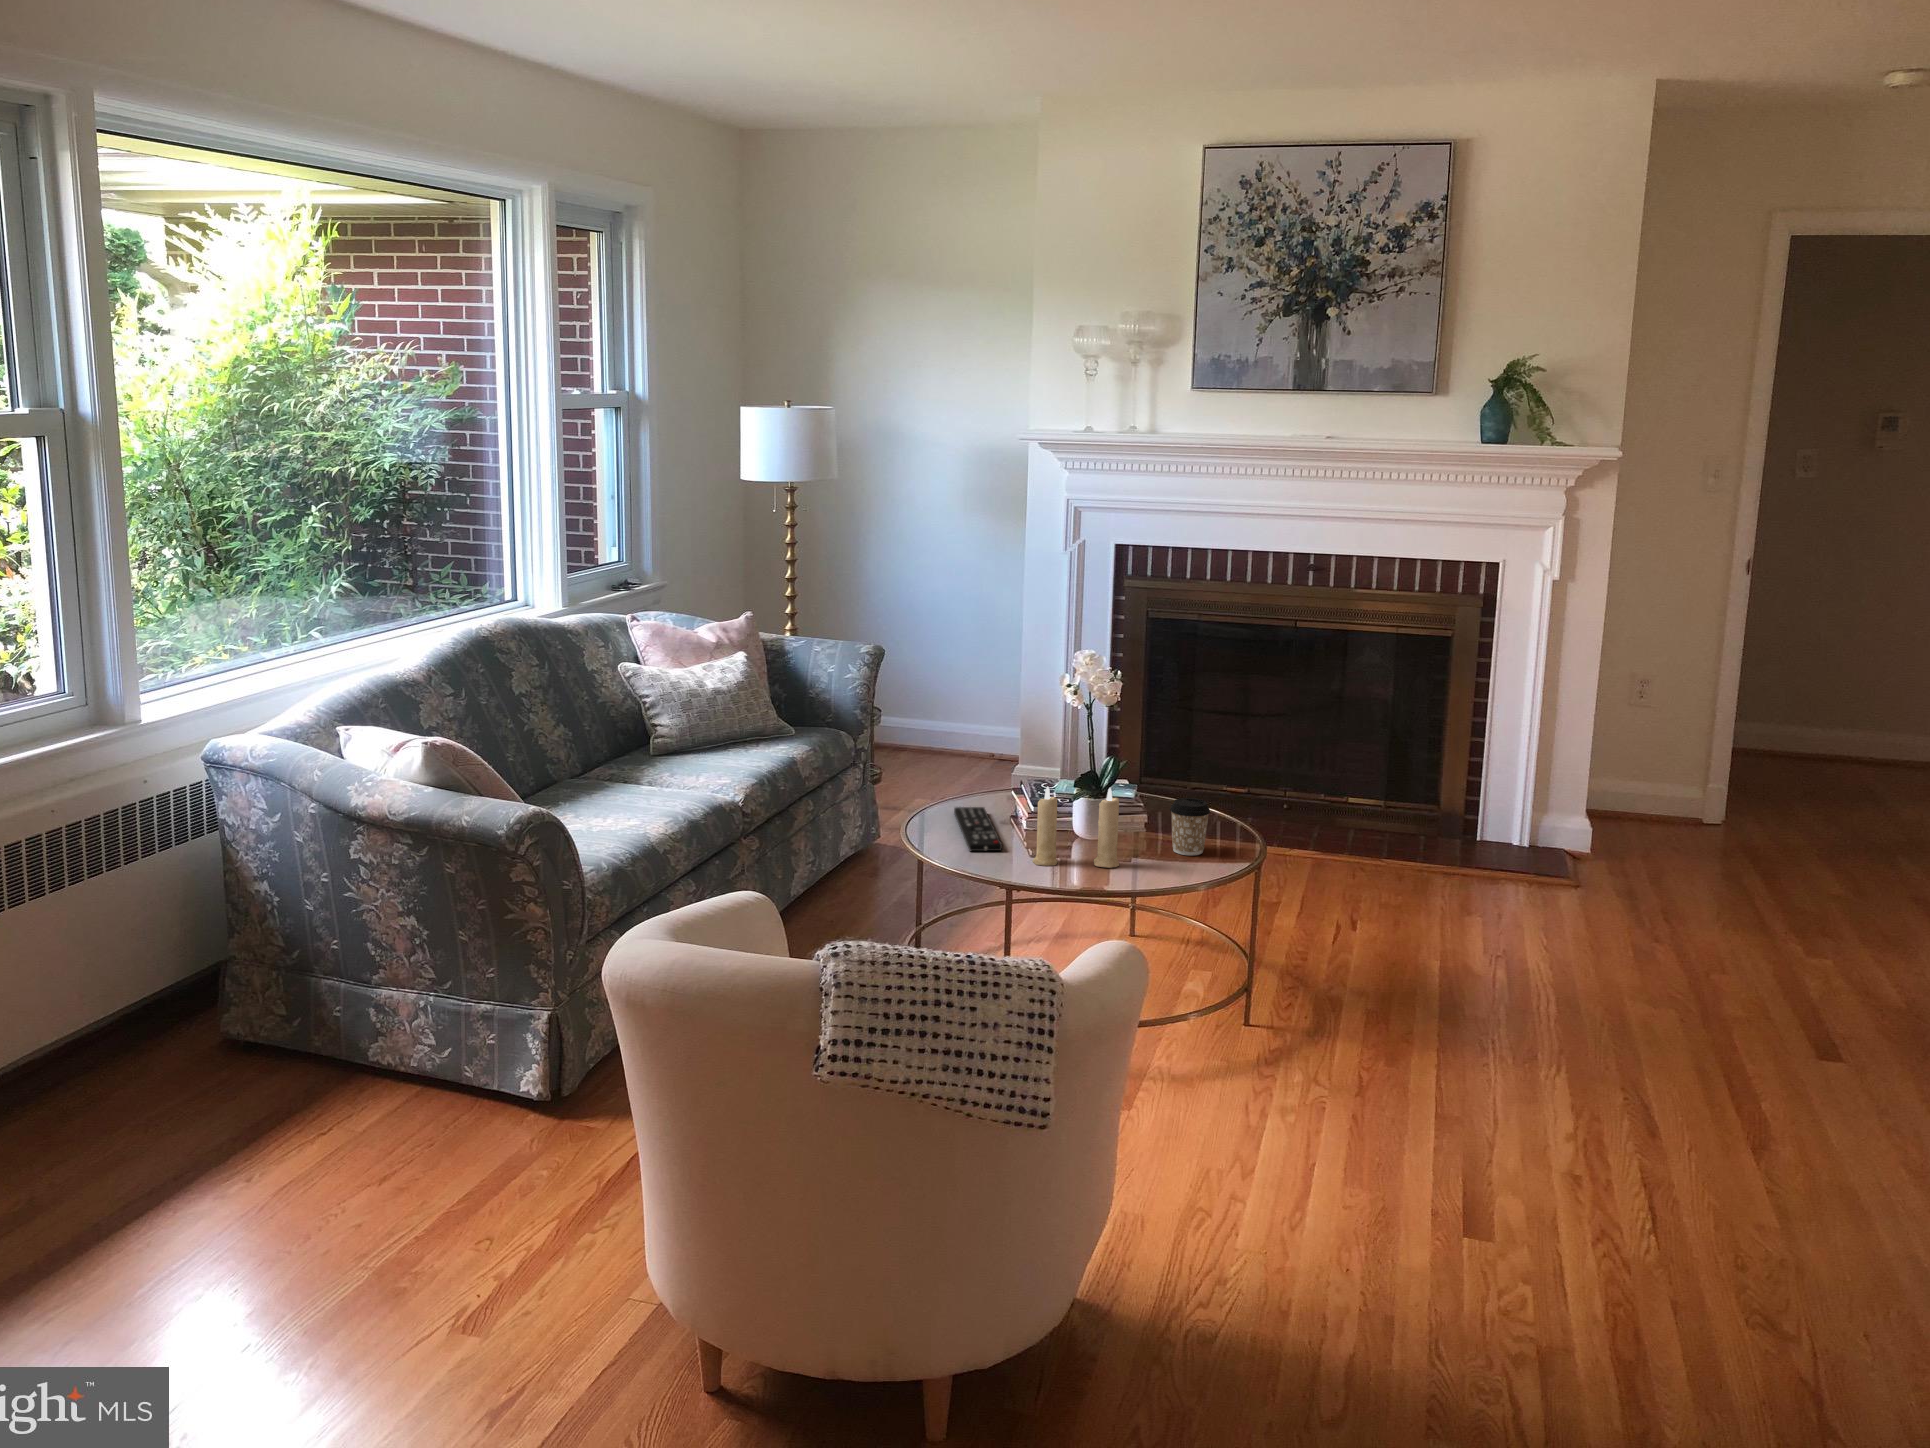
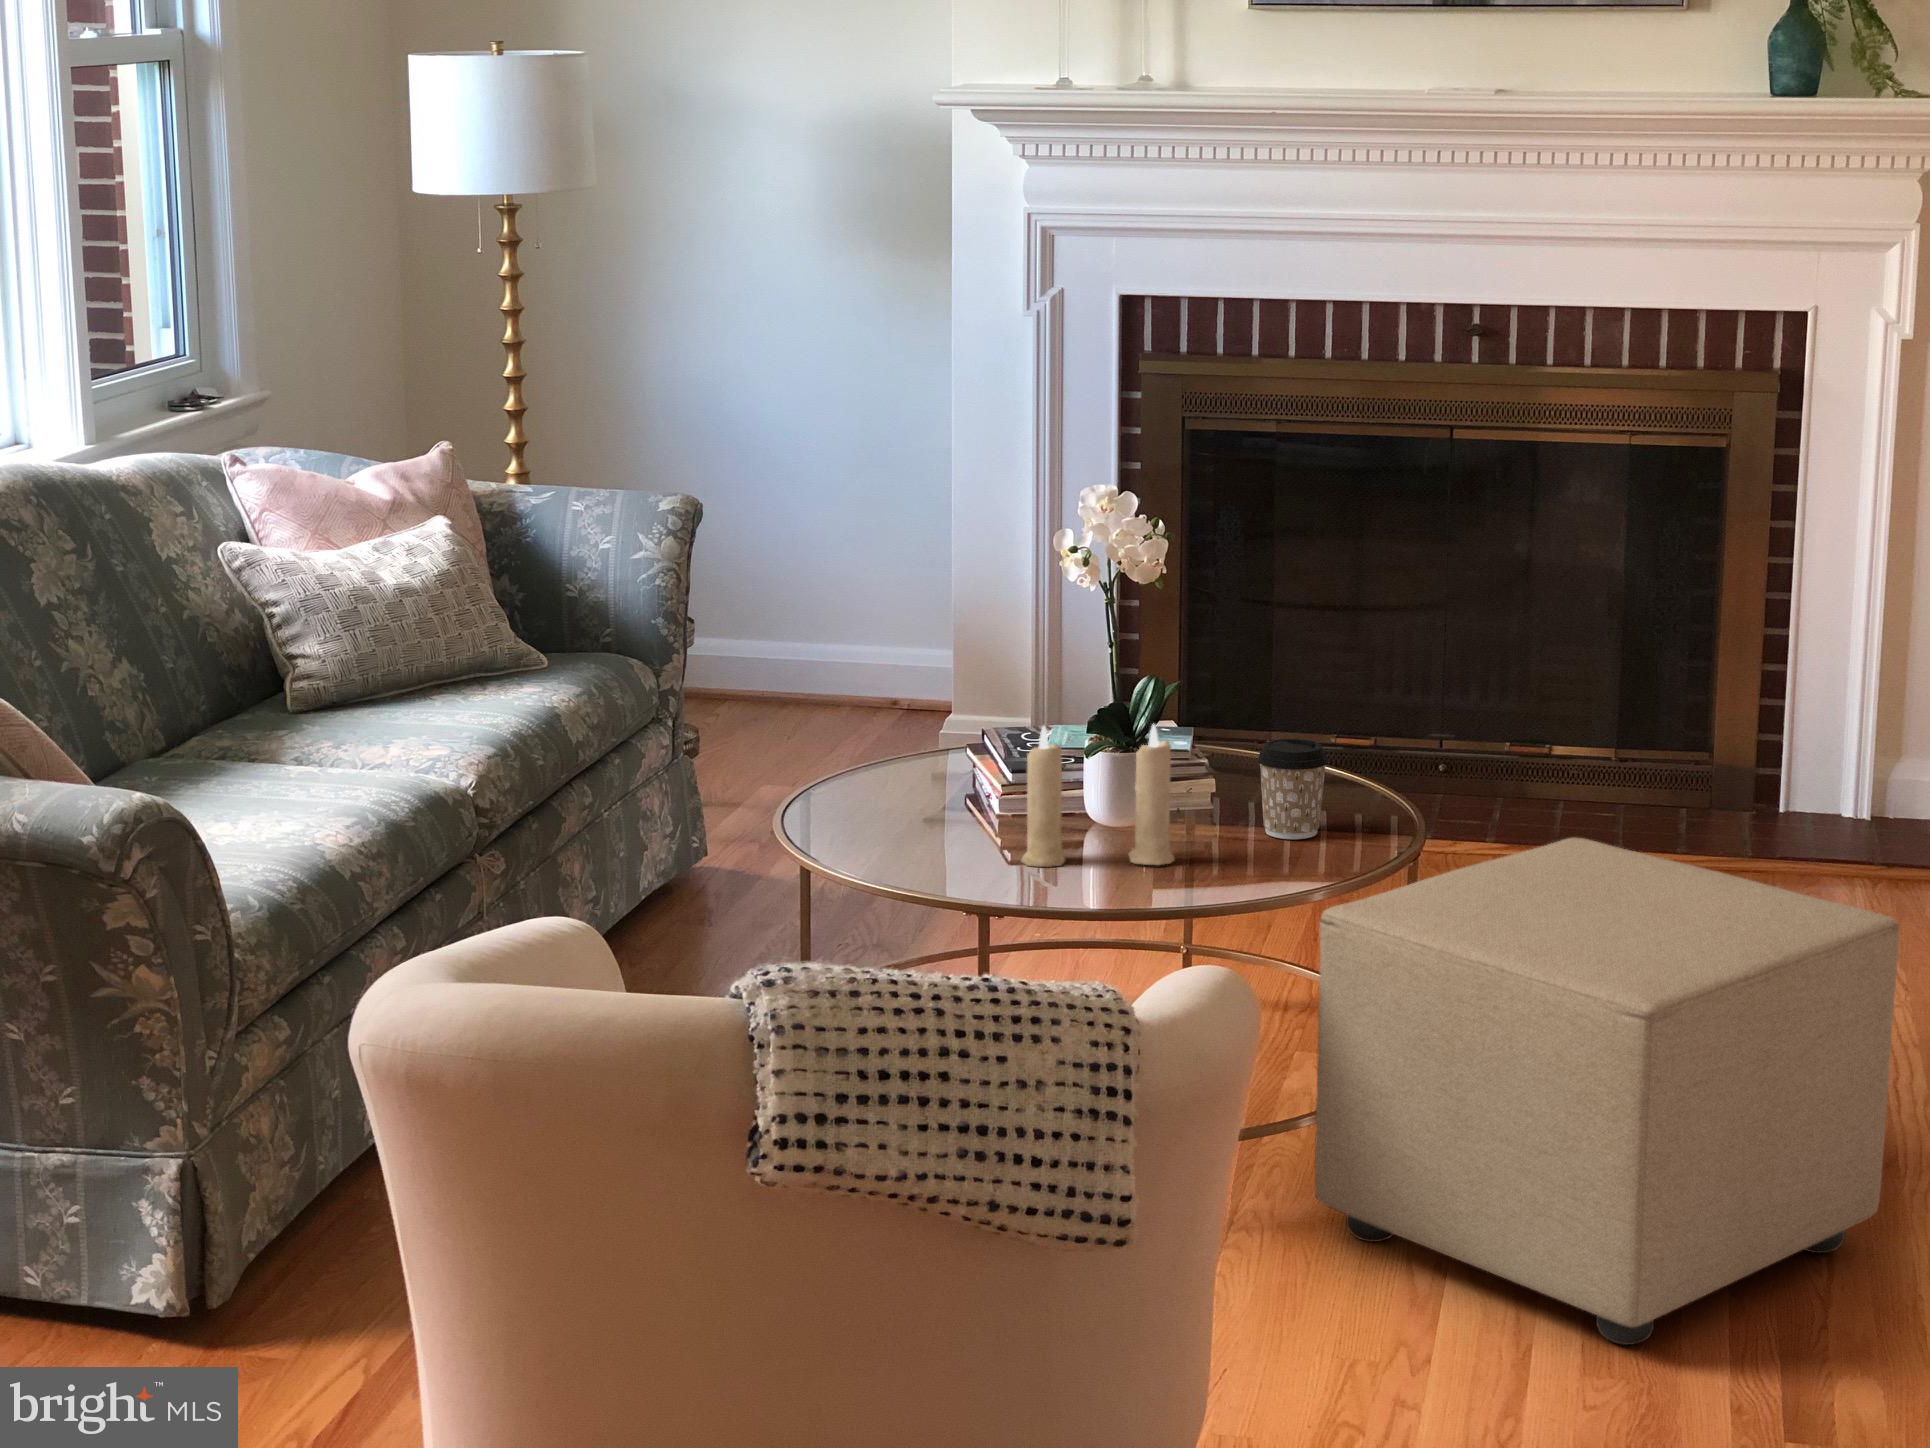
remote control: present [954,807,1002,852] -> none [868,774,965,849]
ottoman: none [1190,863,1539,1166] -> present [1315,838,1899,1345]

